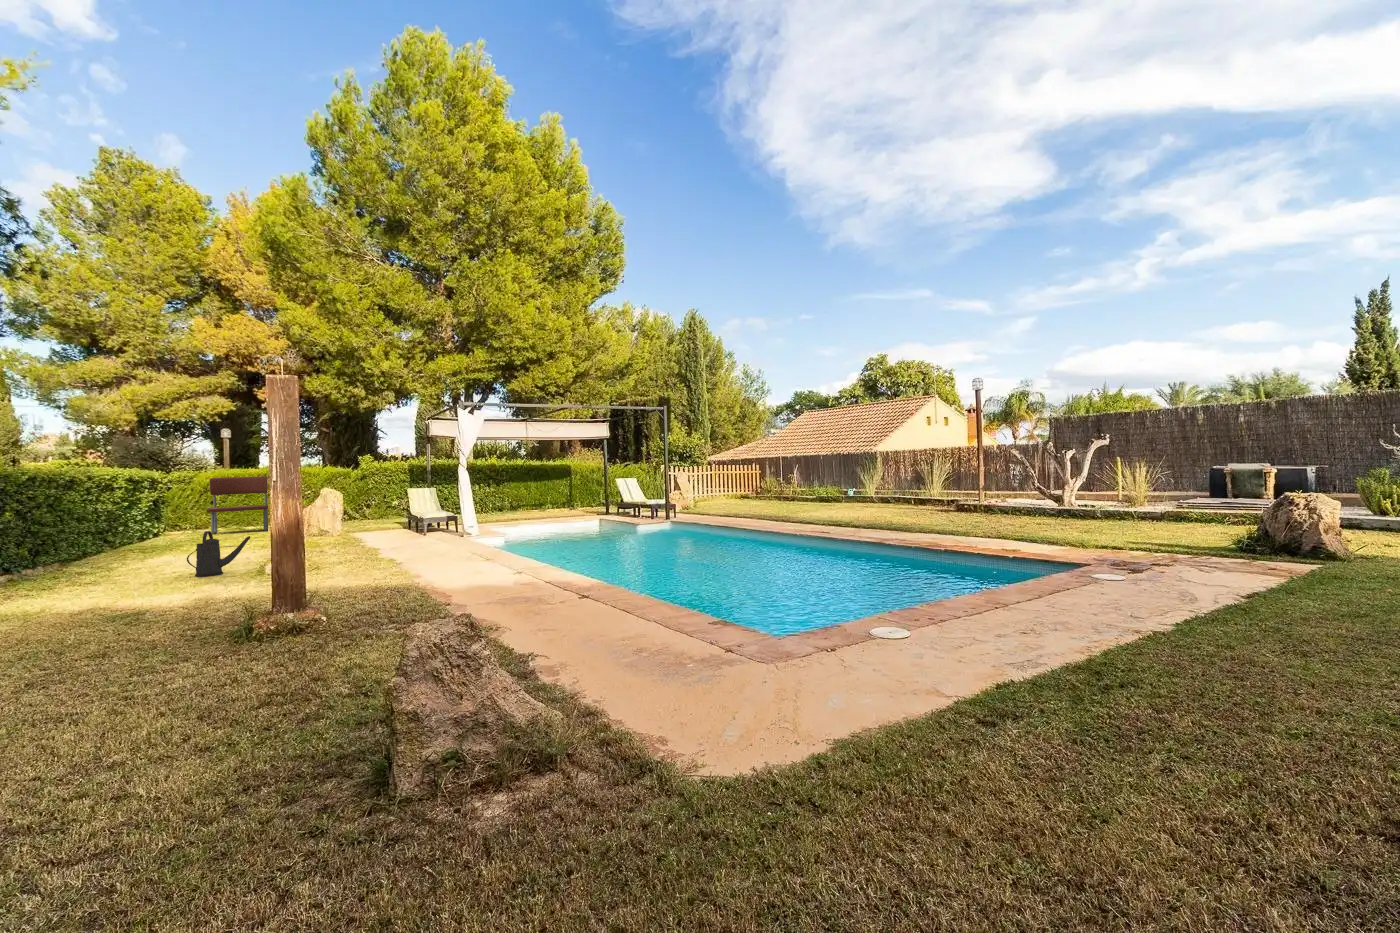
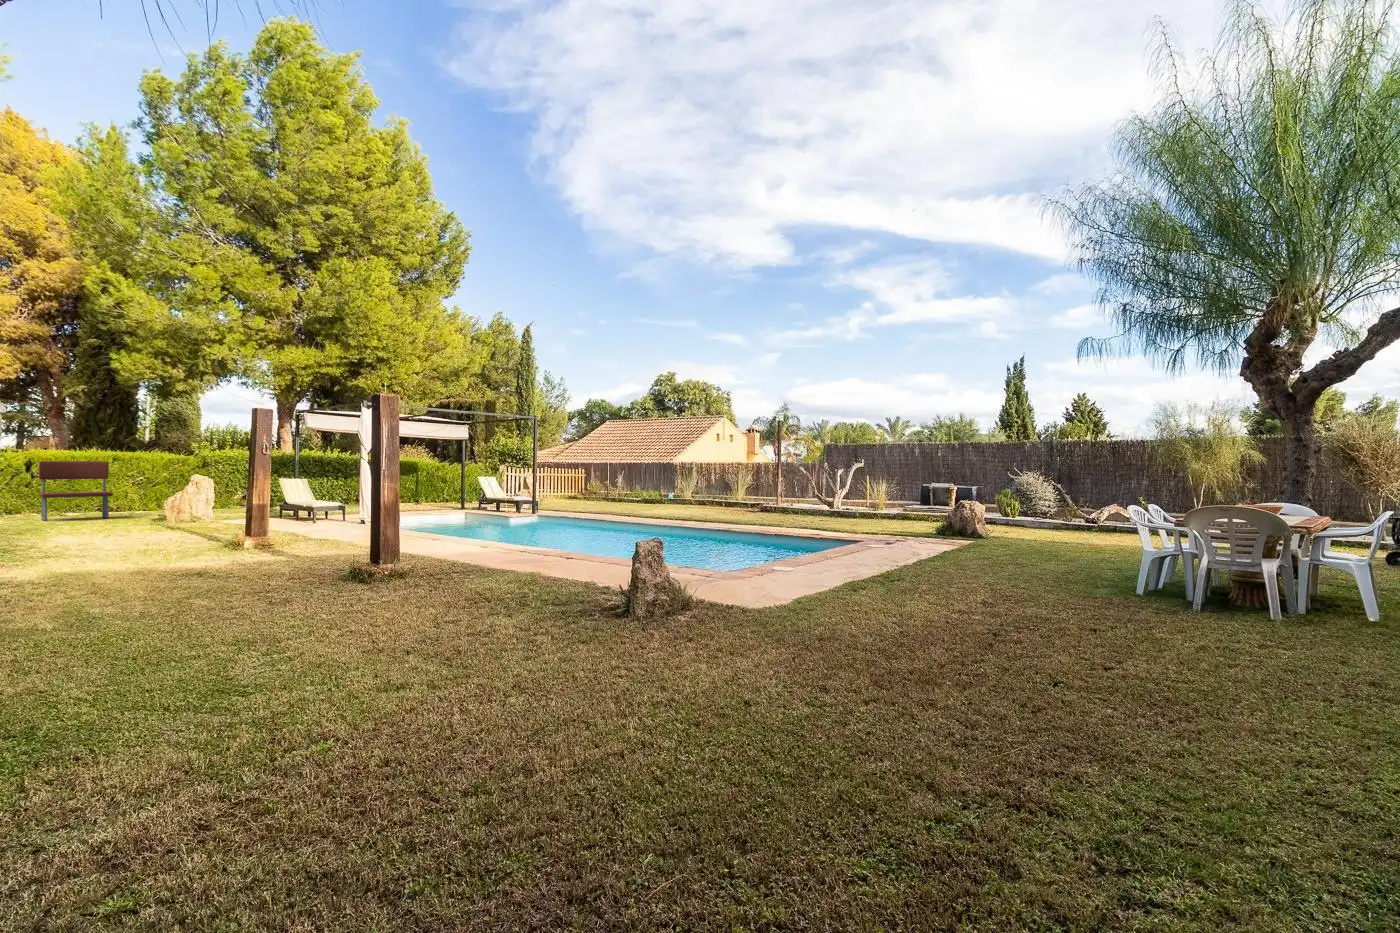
watering can: present [187,531,250,577] -> none [189,512,246,551]

